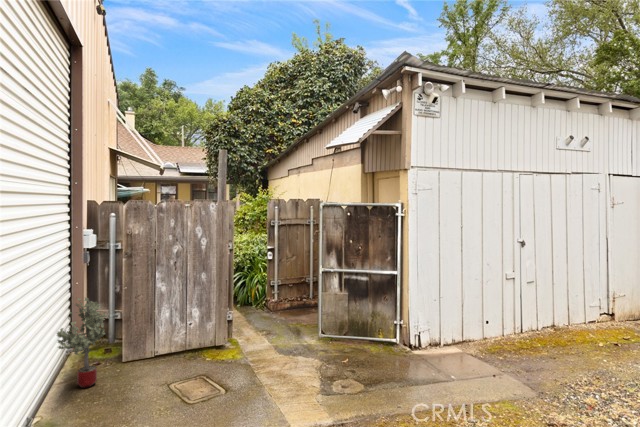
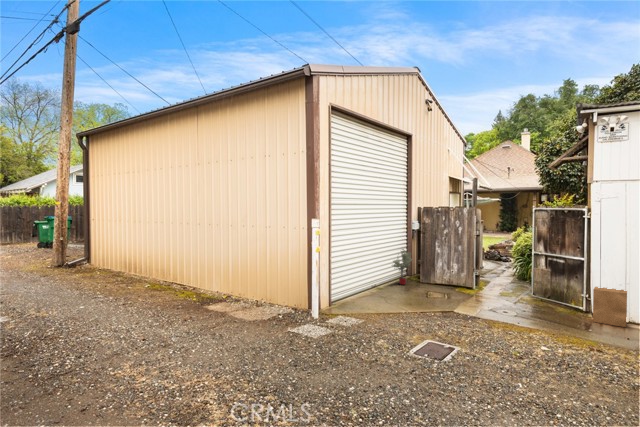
cardboard box: none [420,307,465,360] -> present [593,287,627,327]

